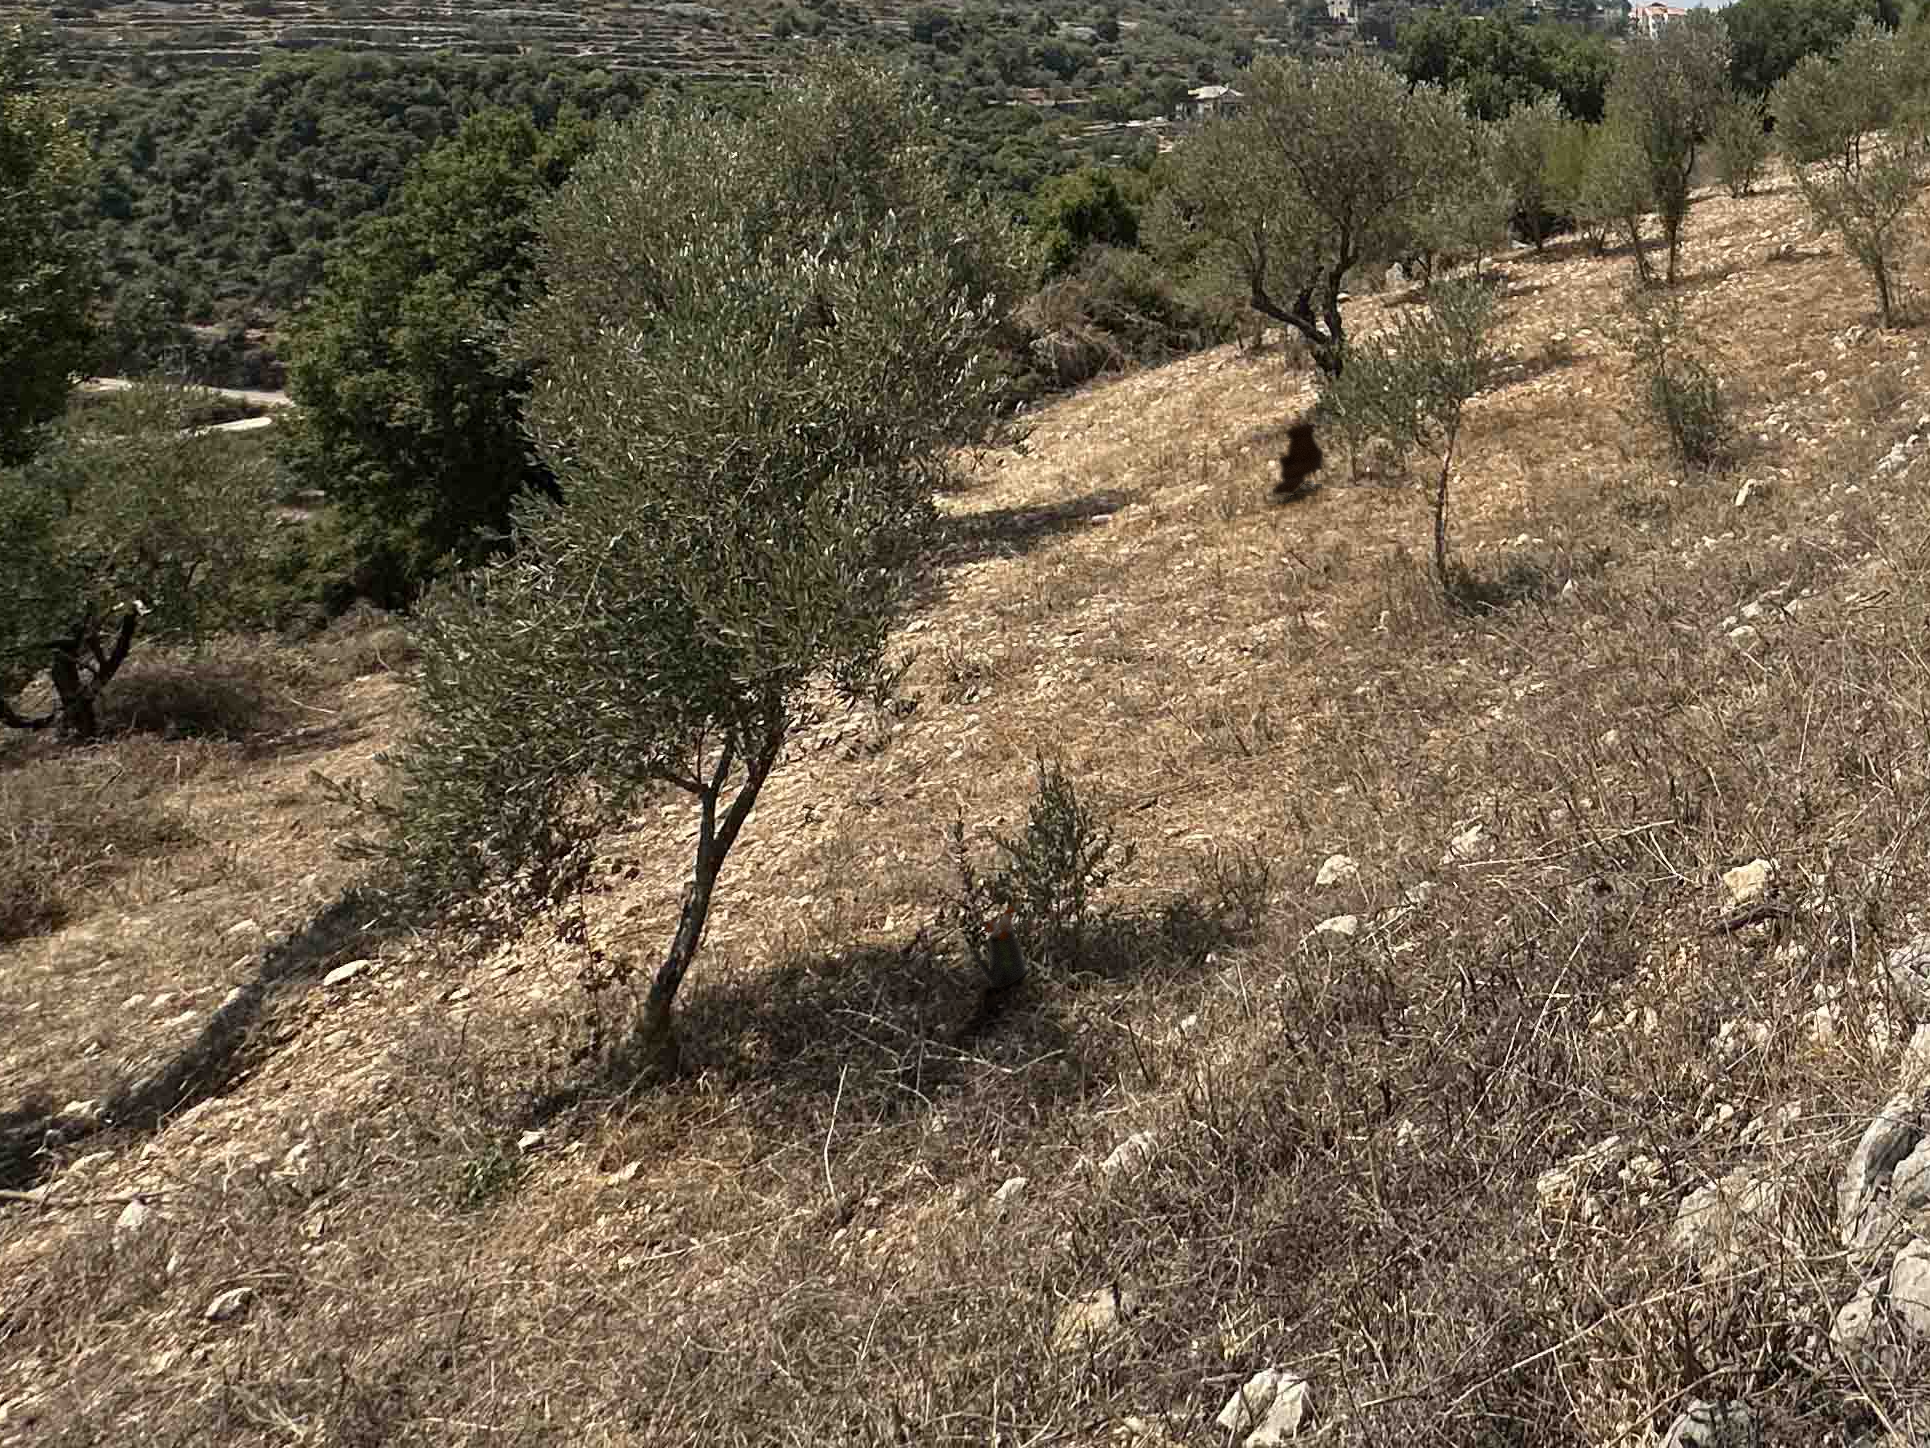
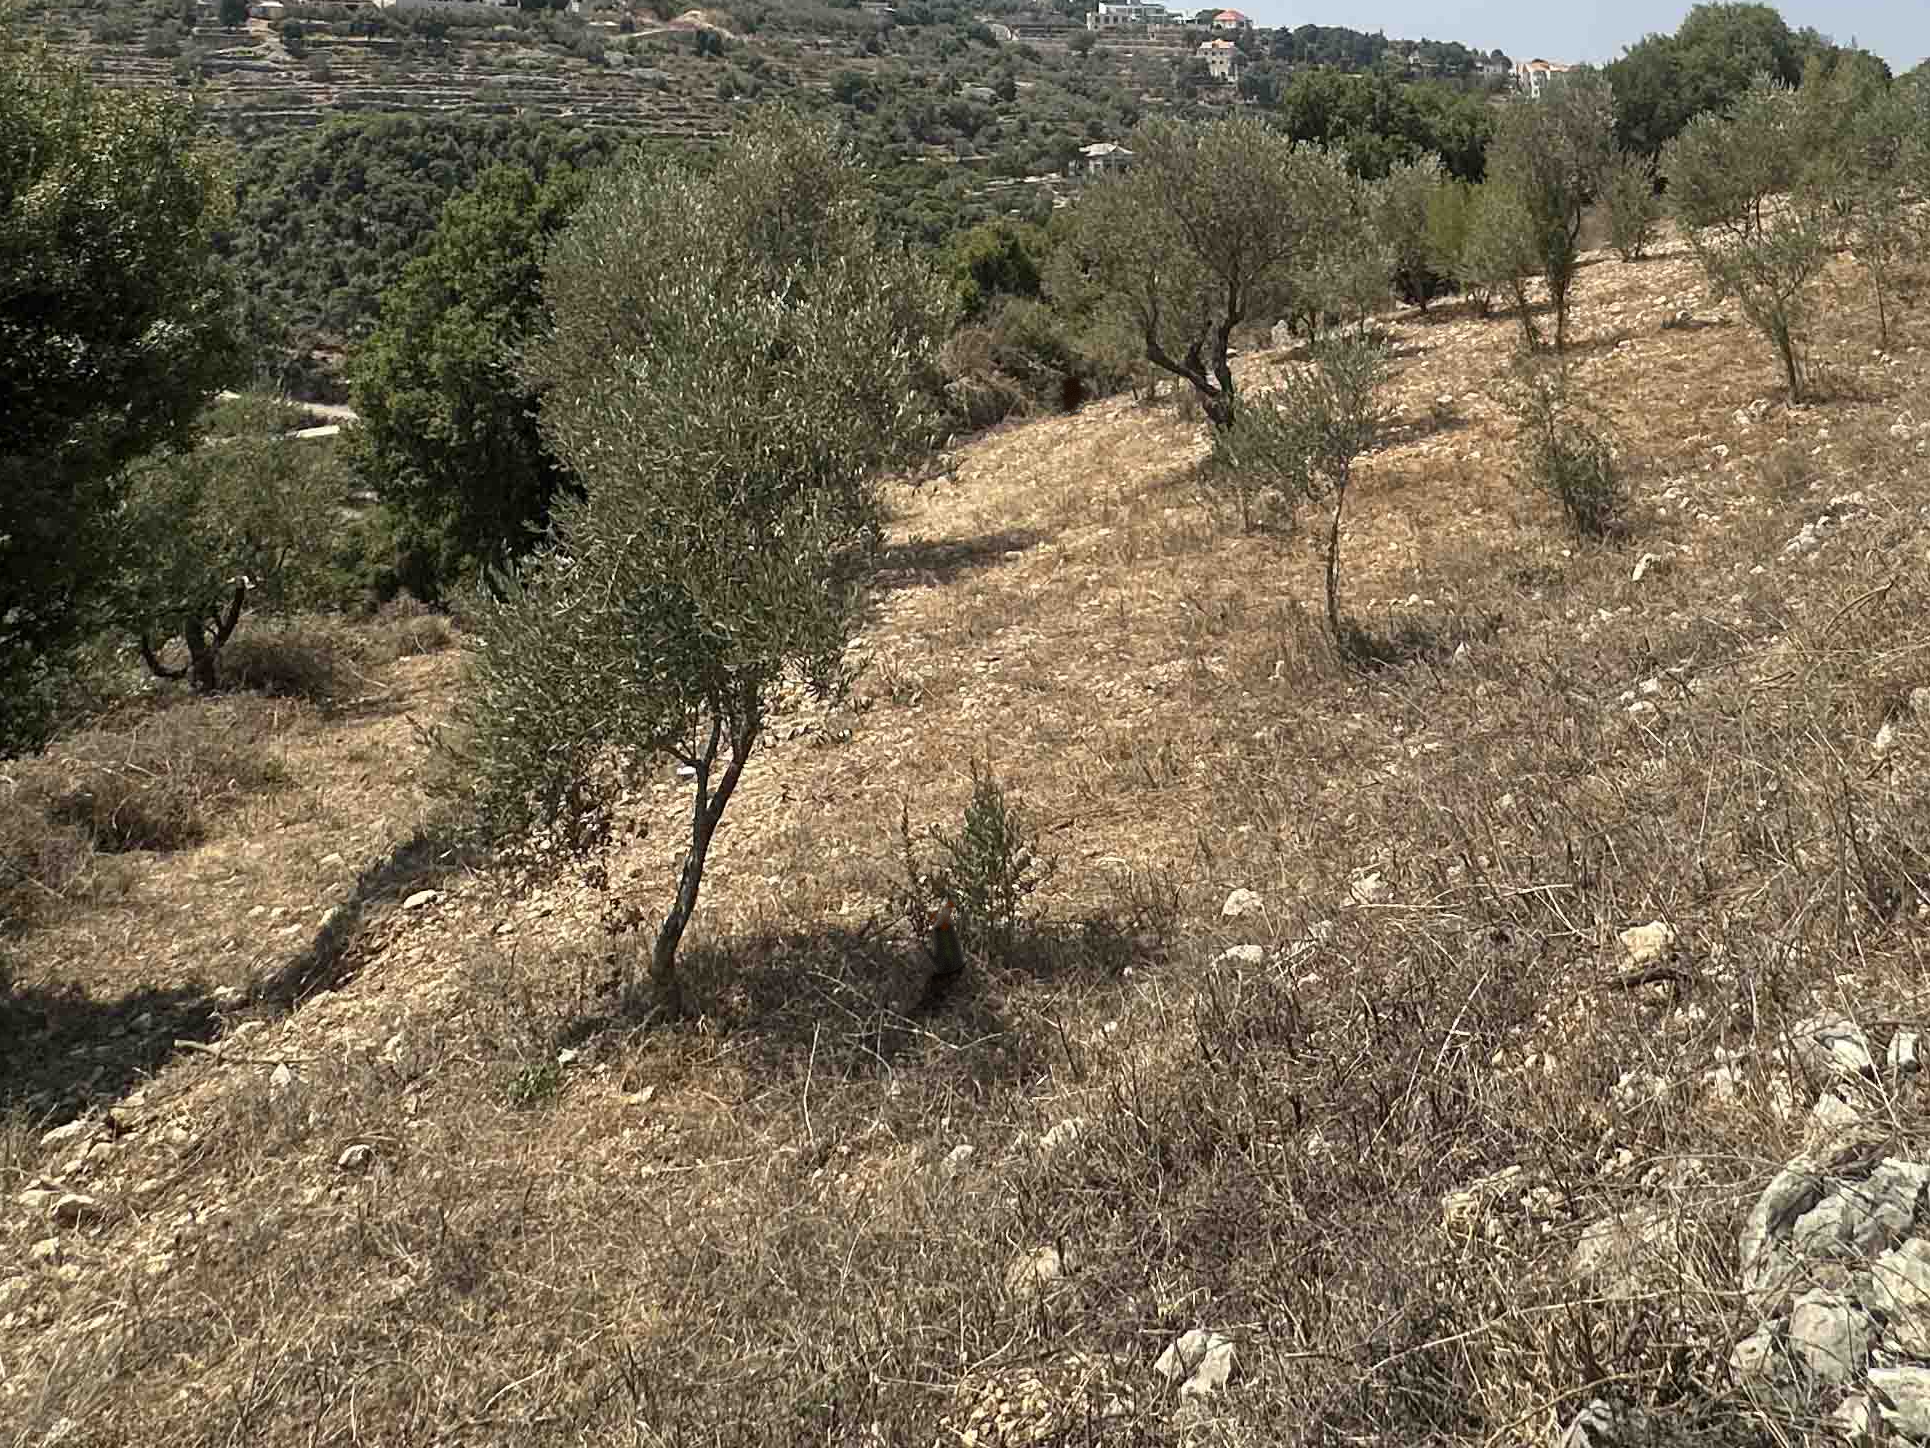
lounge chair: present [1274,423,1323,497] -> present [1060,376,1084,413]

